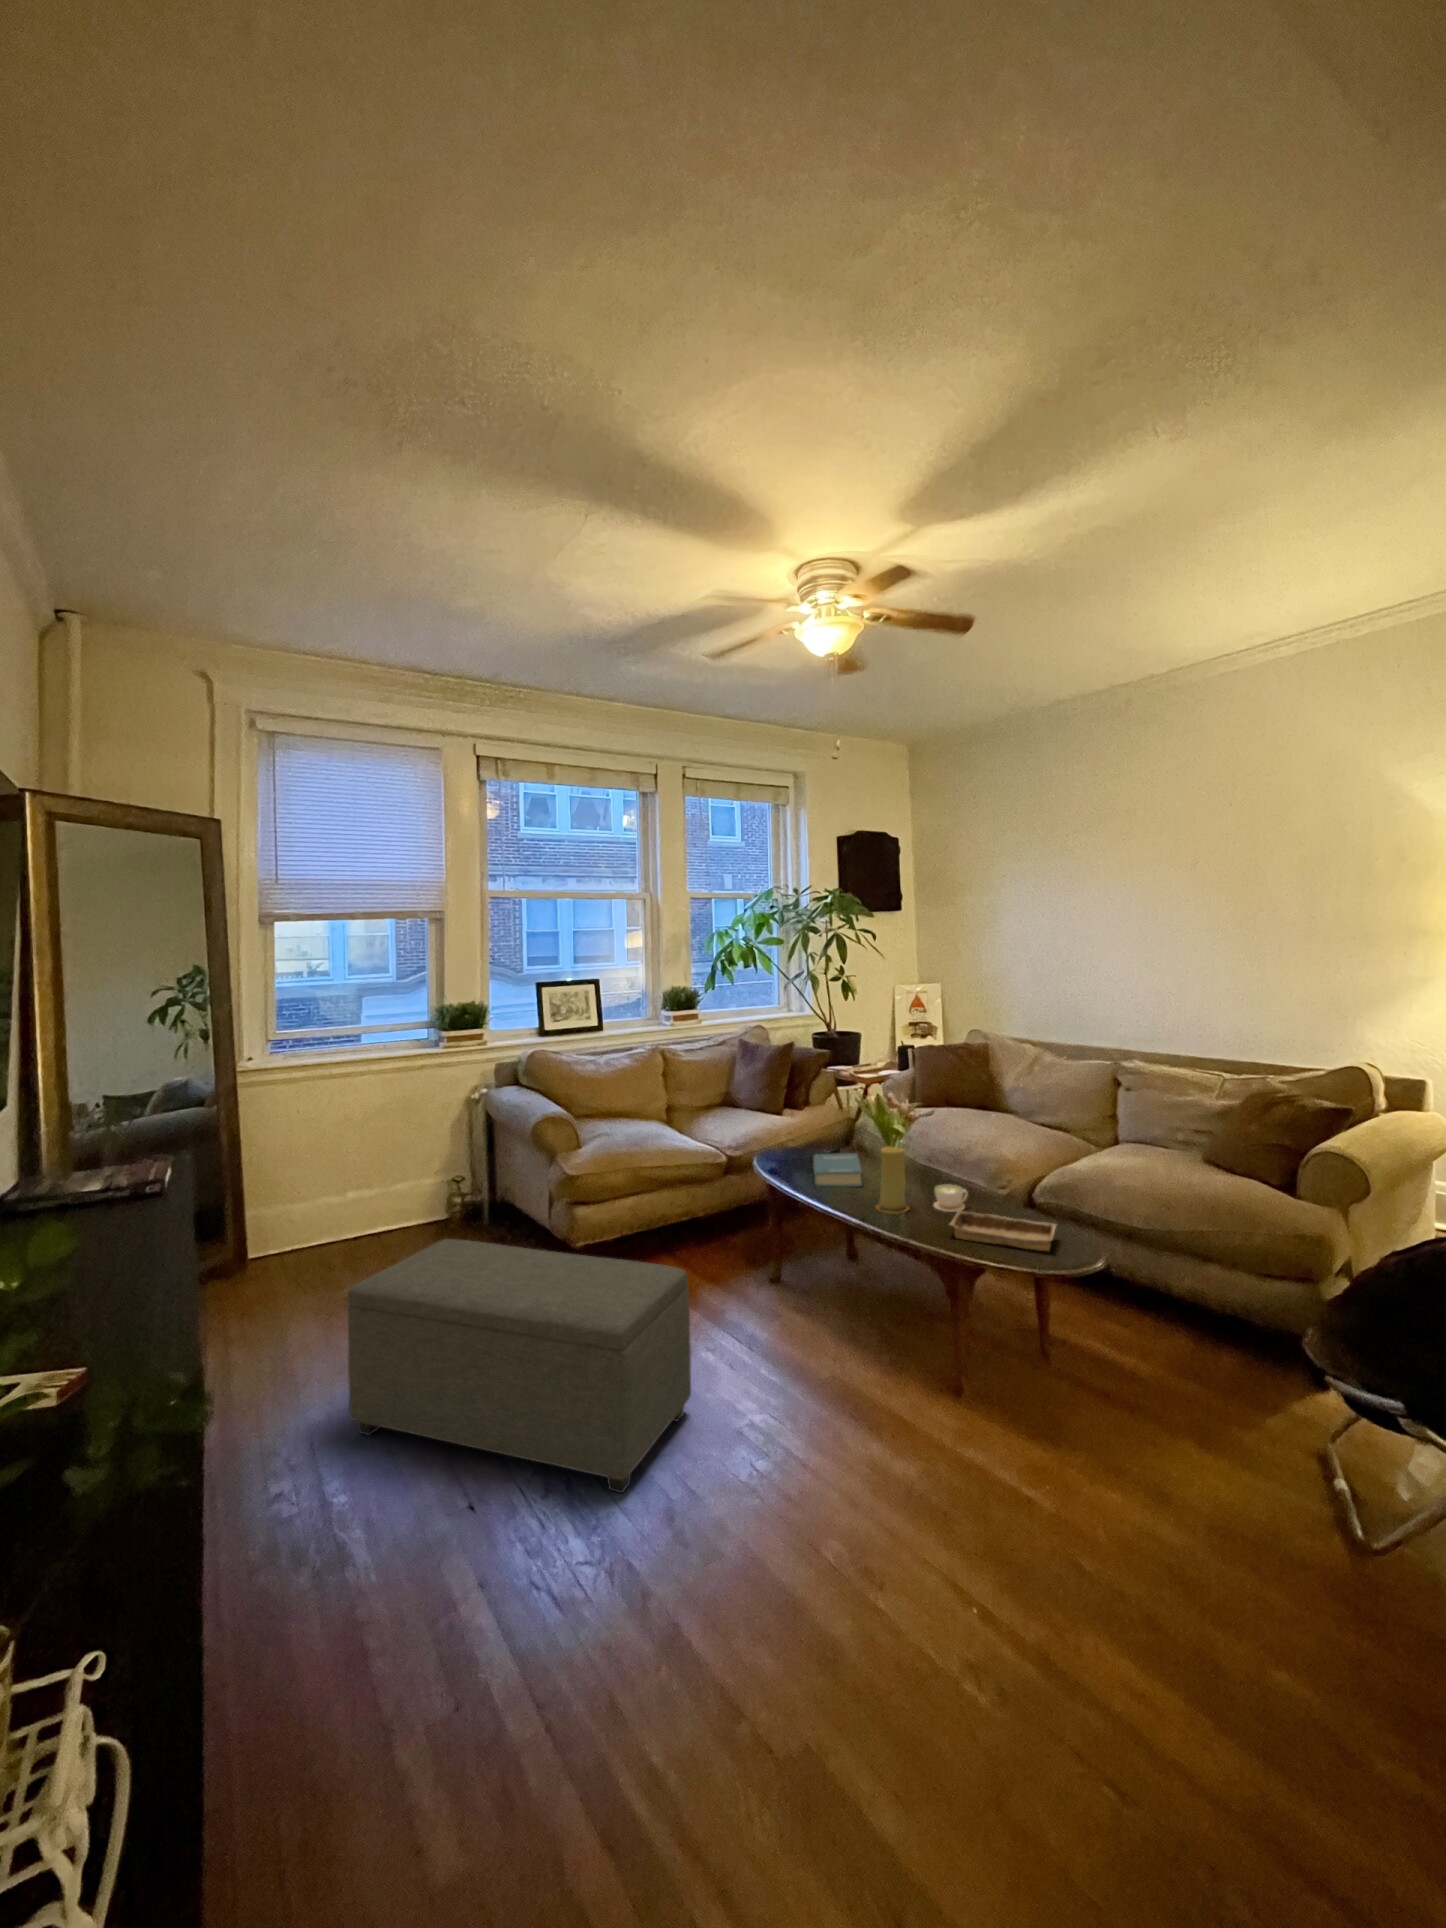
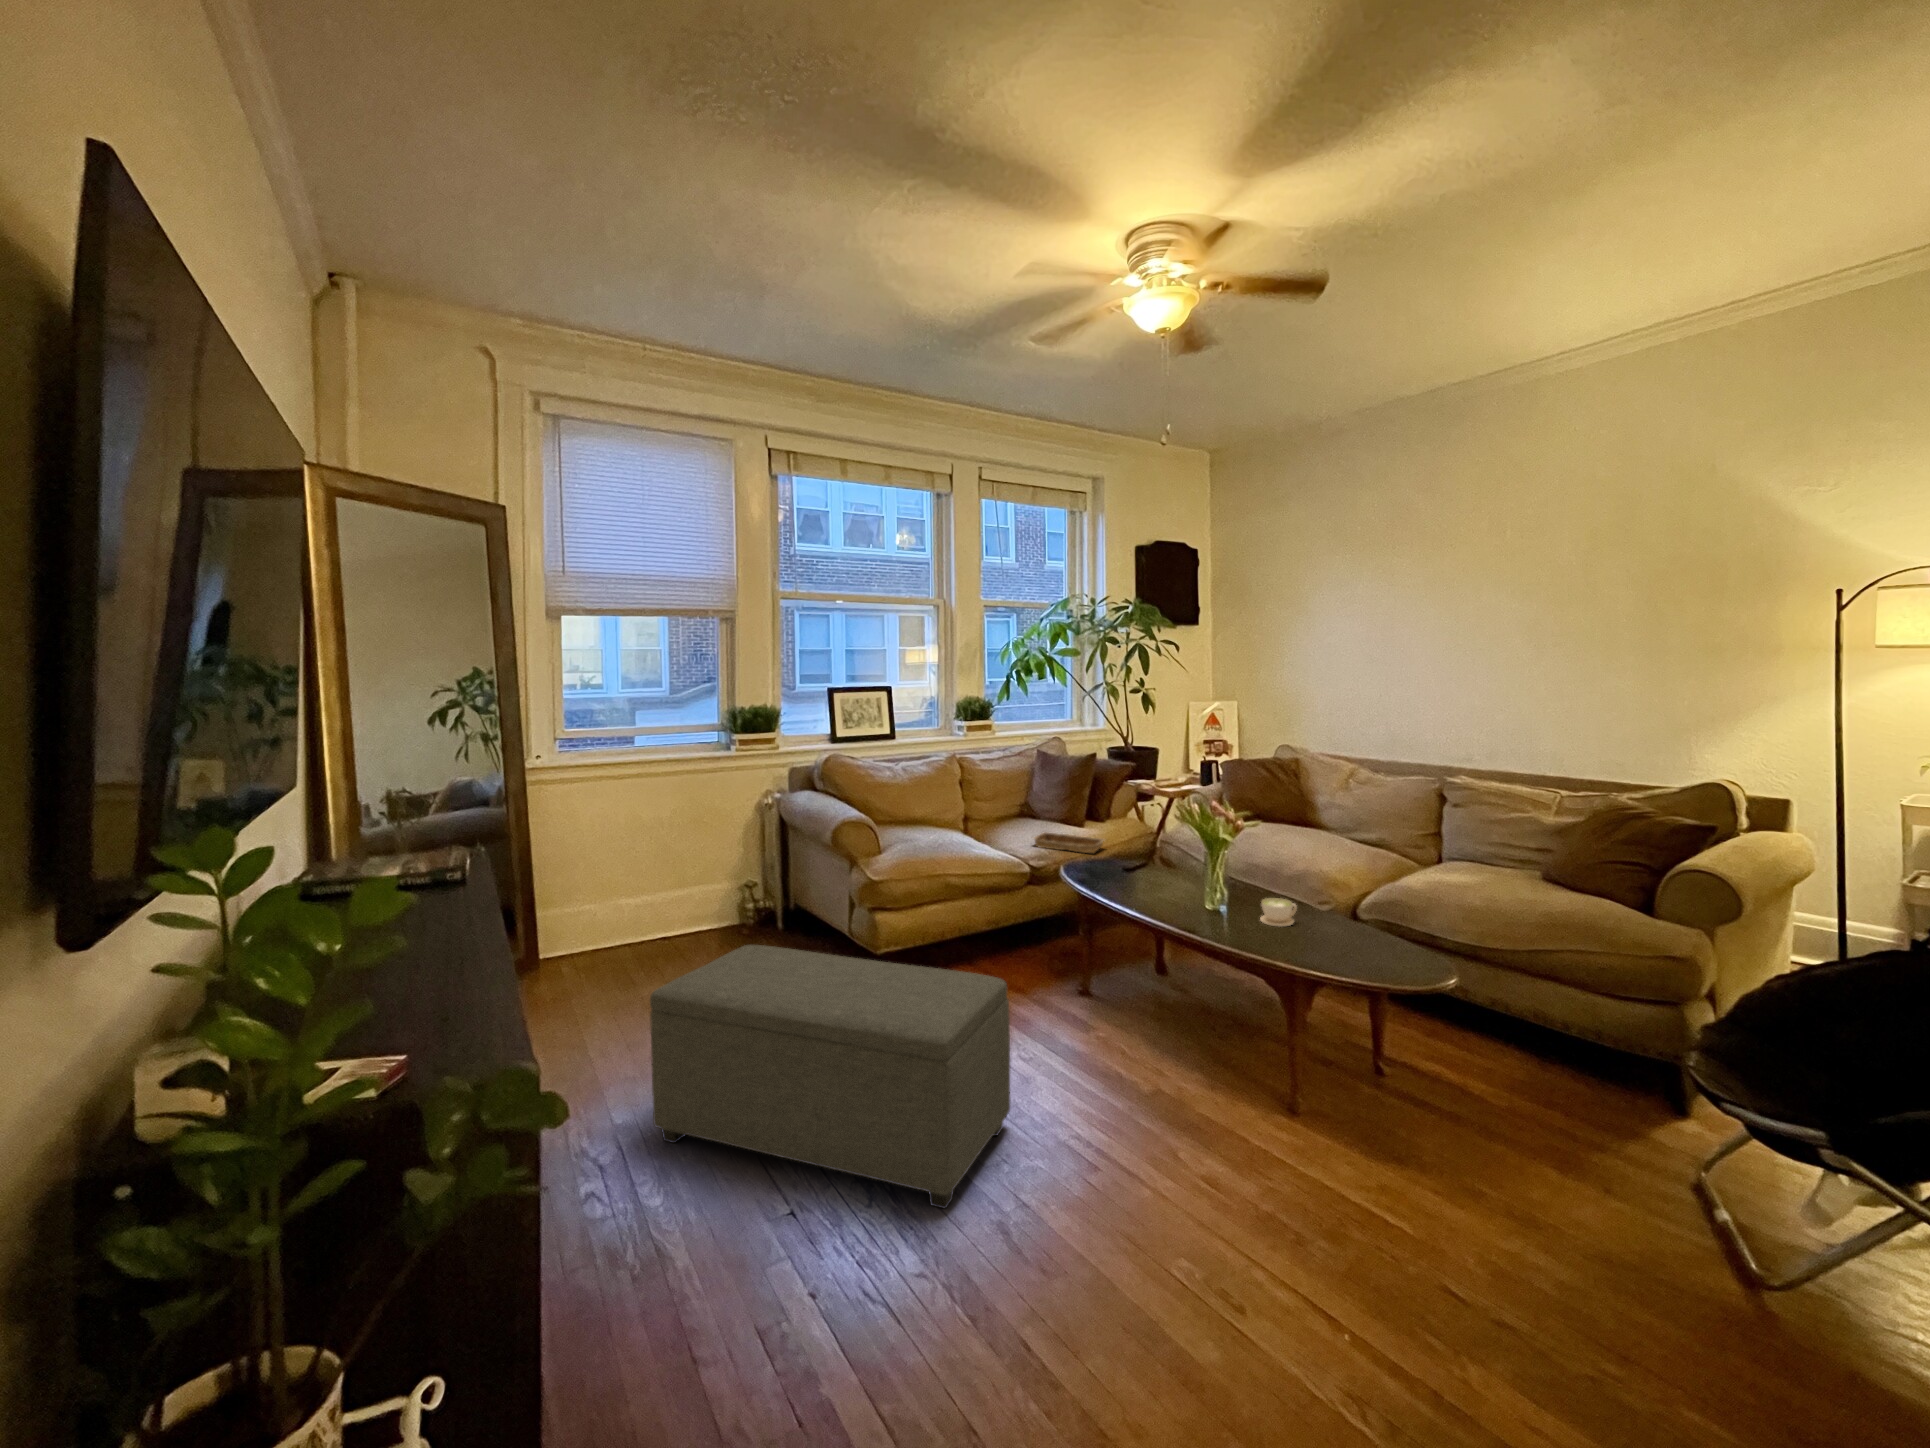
candle: present [877,1147,909,1213] -> none [1199,857,1235,927]
hardback book: present [813,1153,862,1187] -> none [1126,866,1181,900]
tray: present [950,1210,1056,1251] -> present [1034,832,1104,853]

